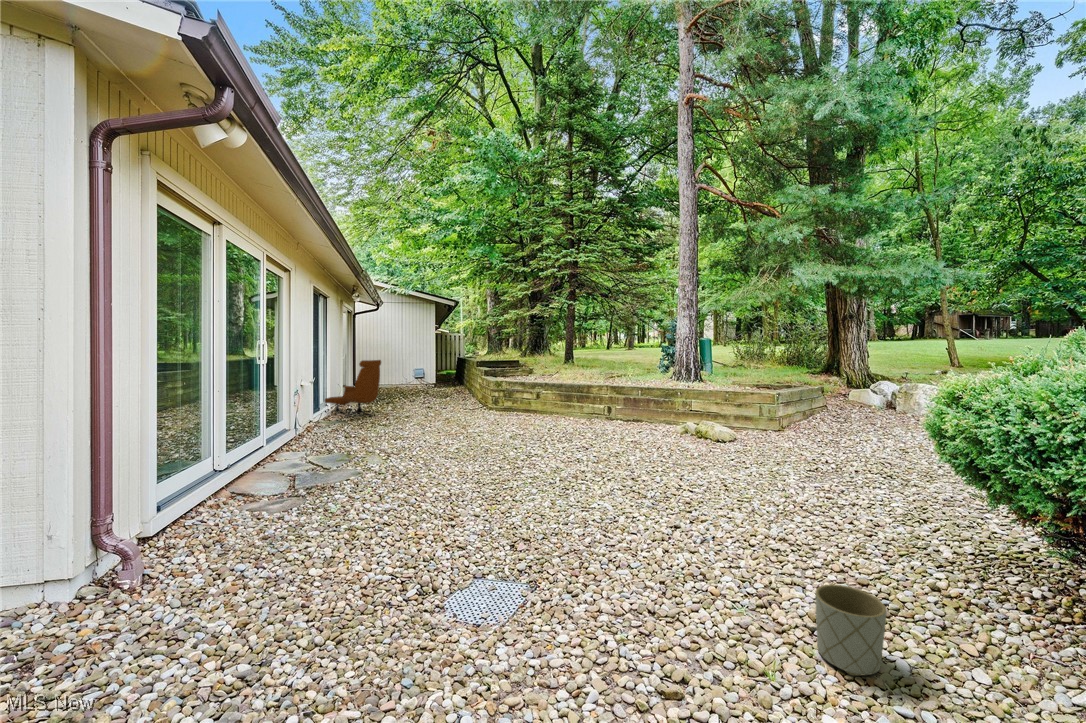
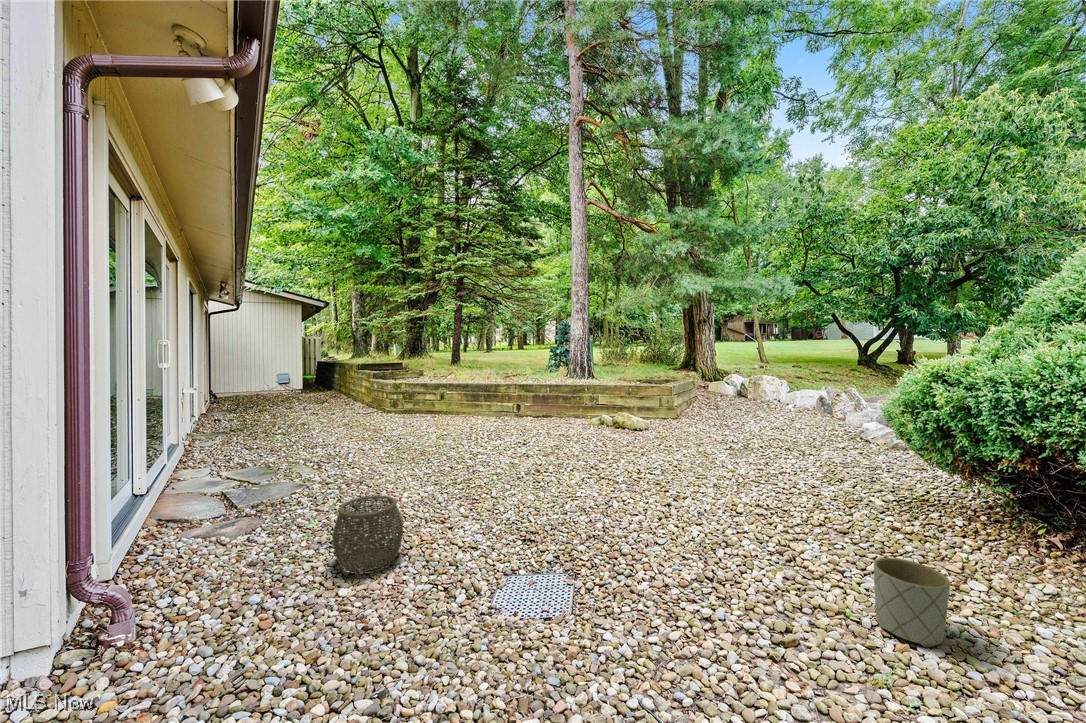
lounge chair: present [325,360,381,417] -> none [177,362,257,432]
woven basket: none [380,477,436,536] -> present [332,495,403,572]

